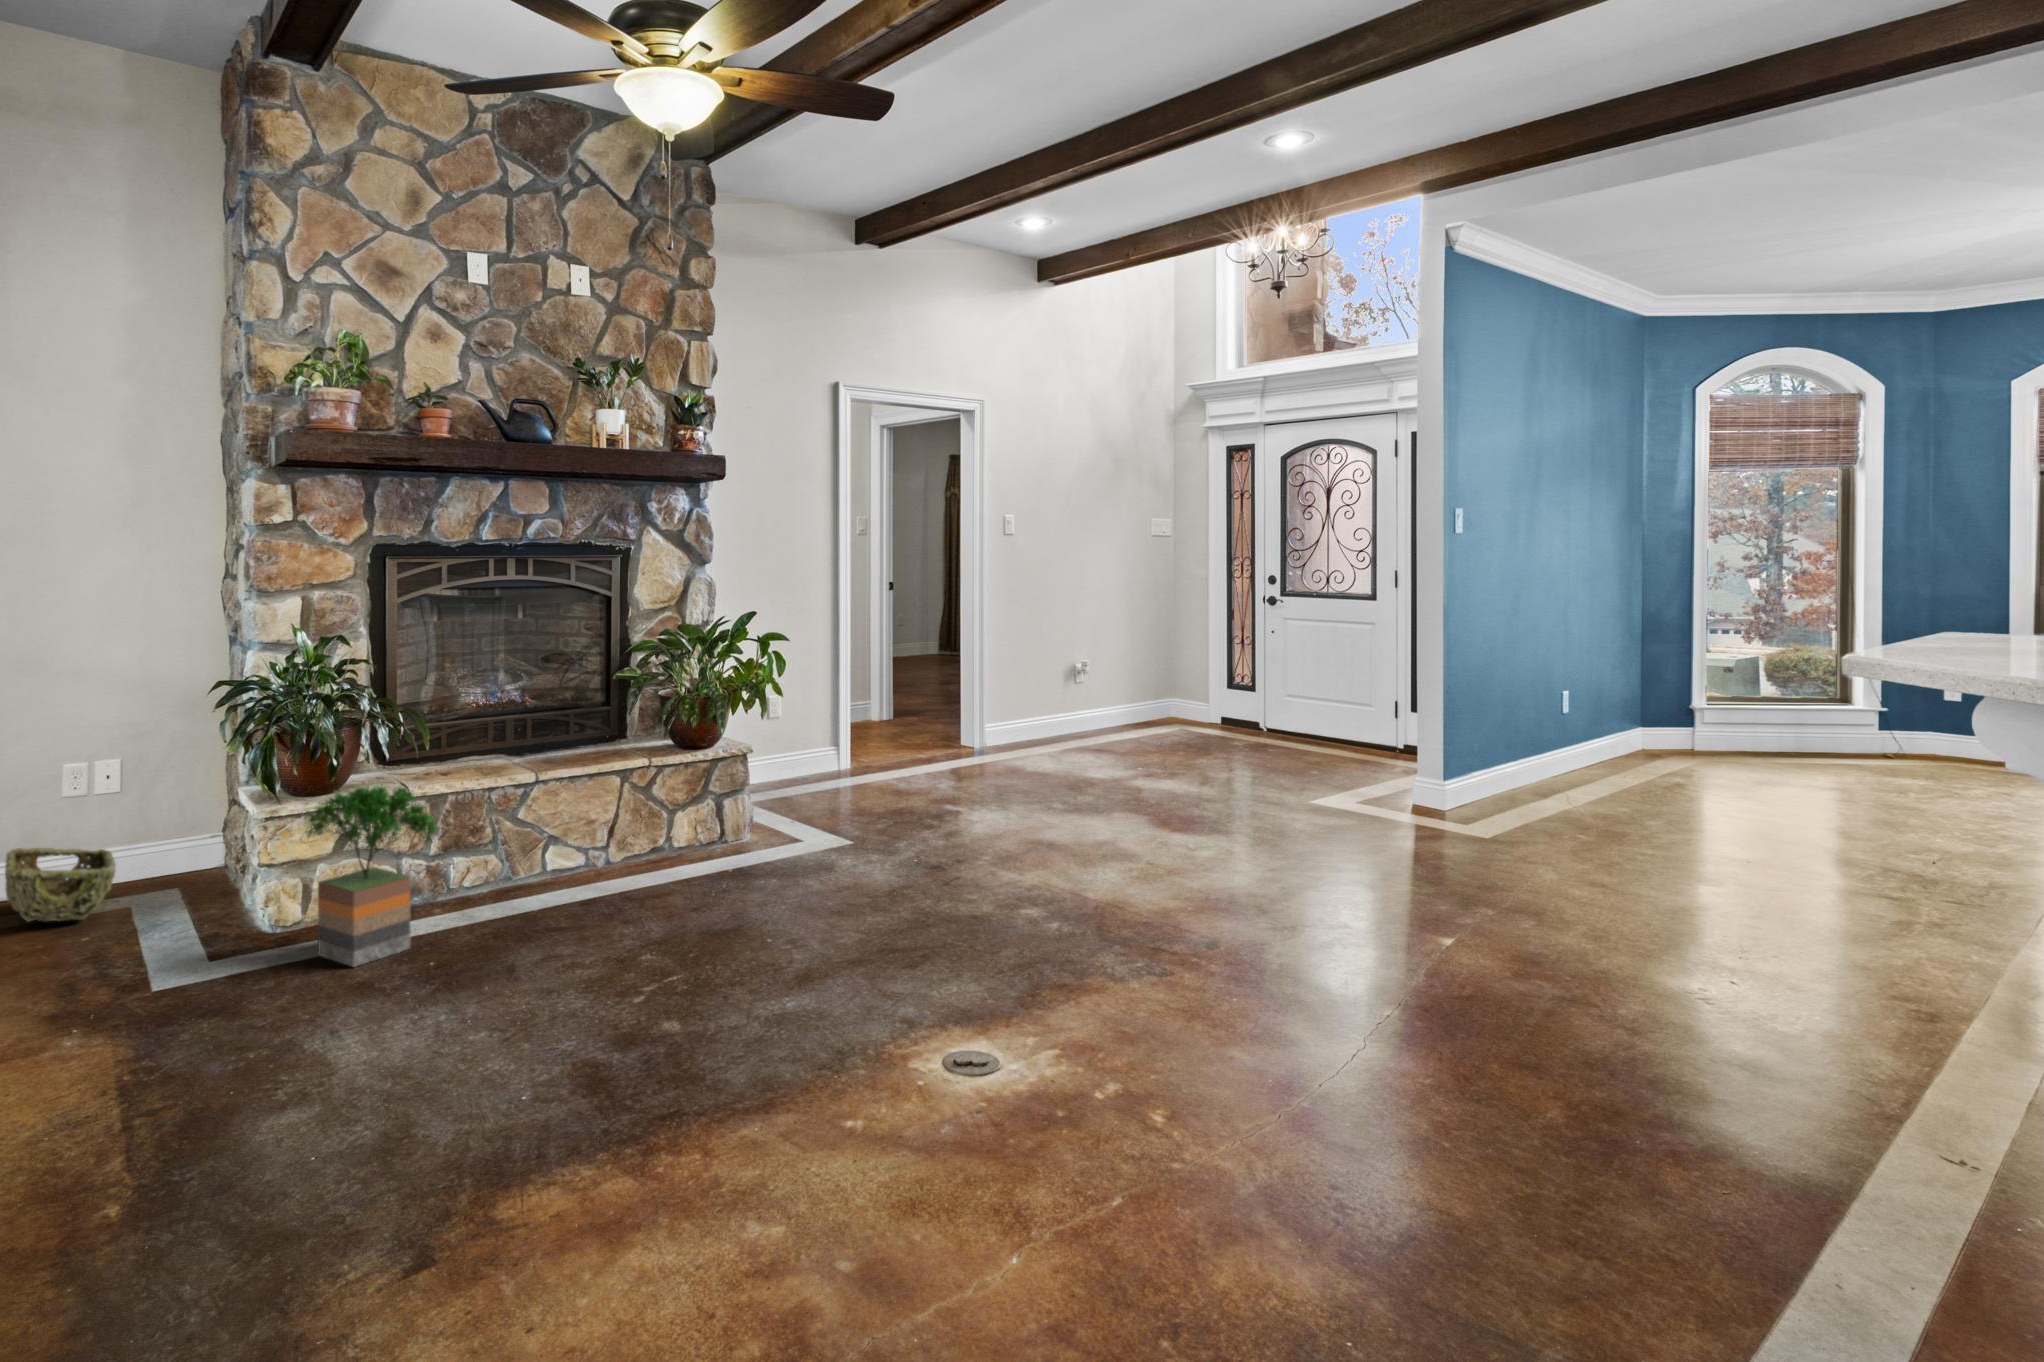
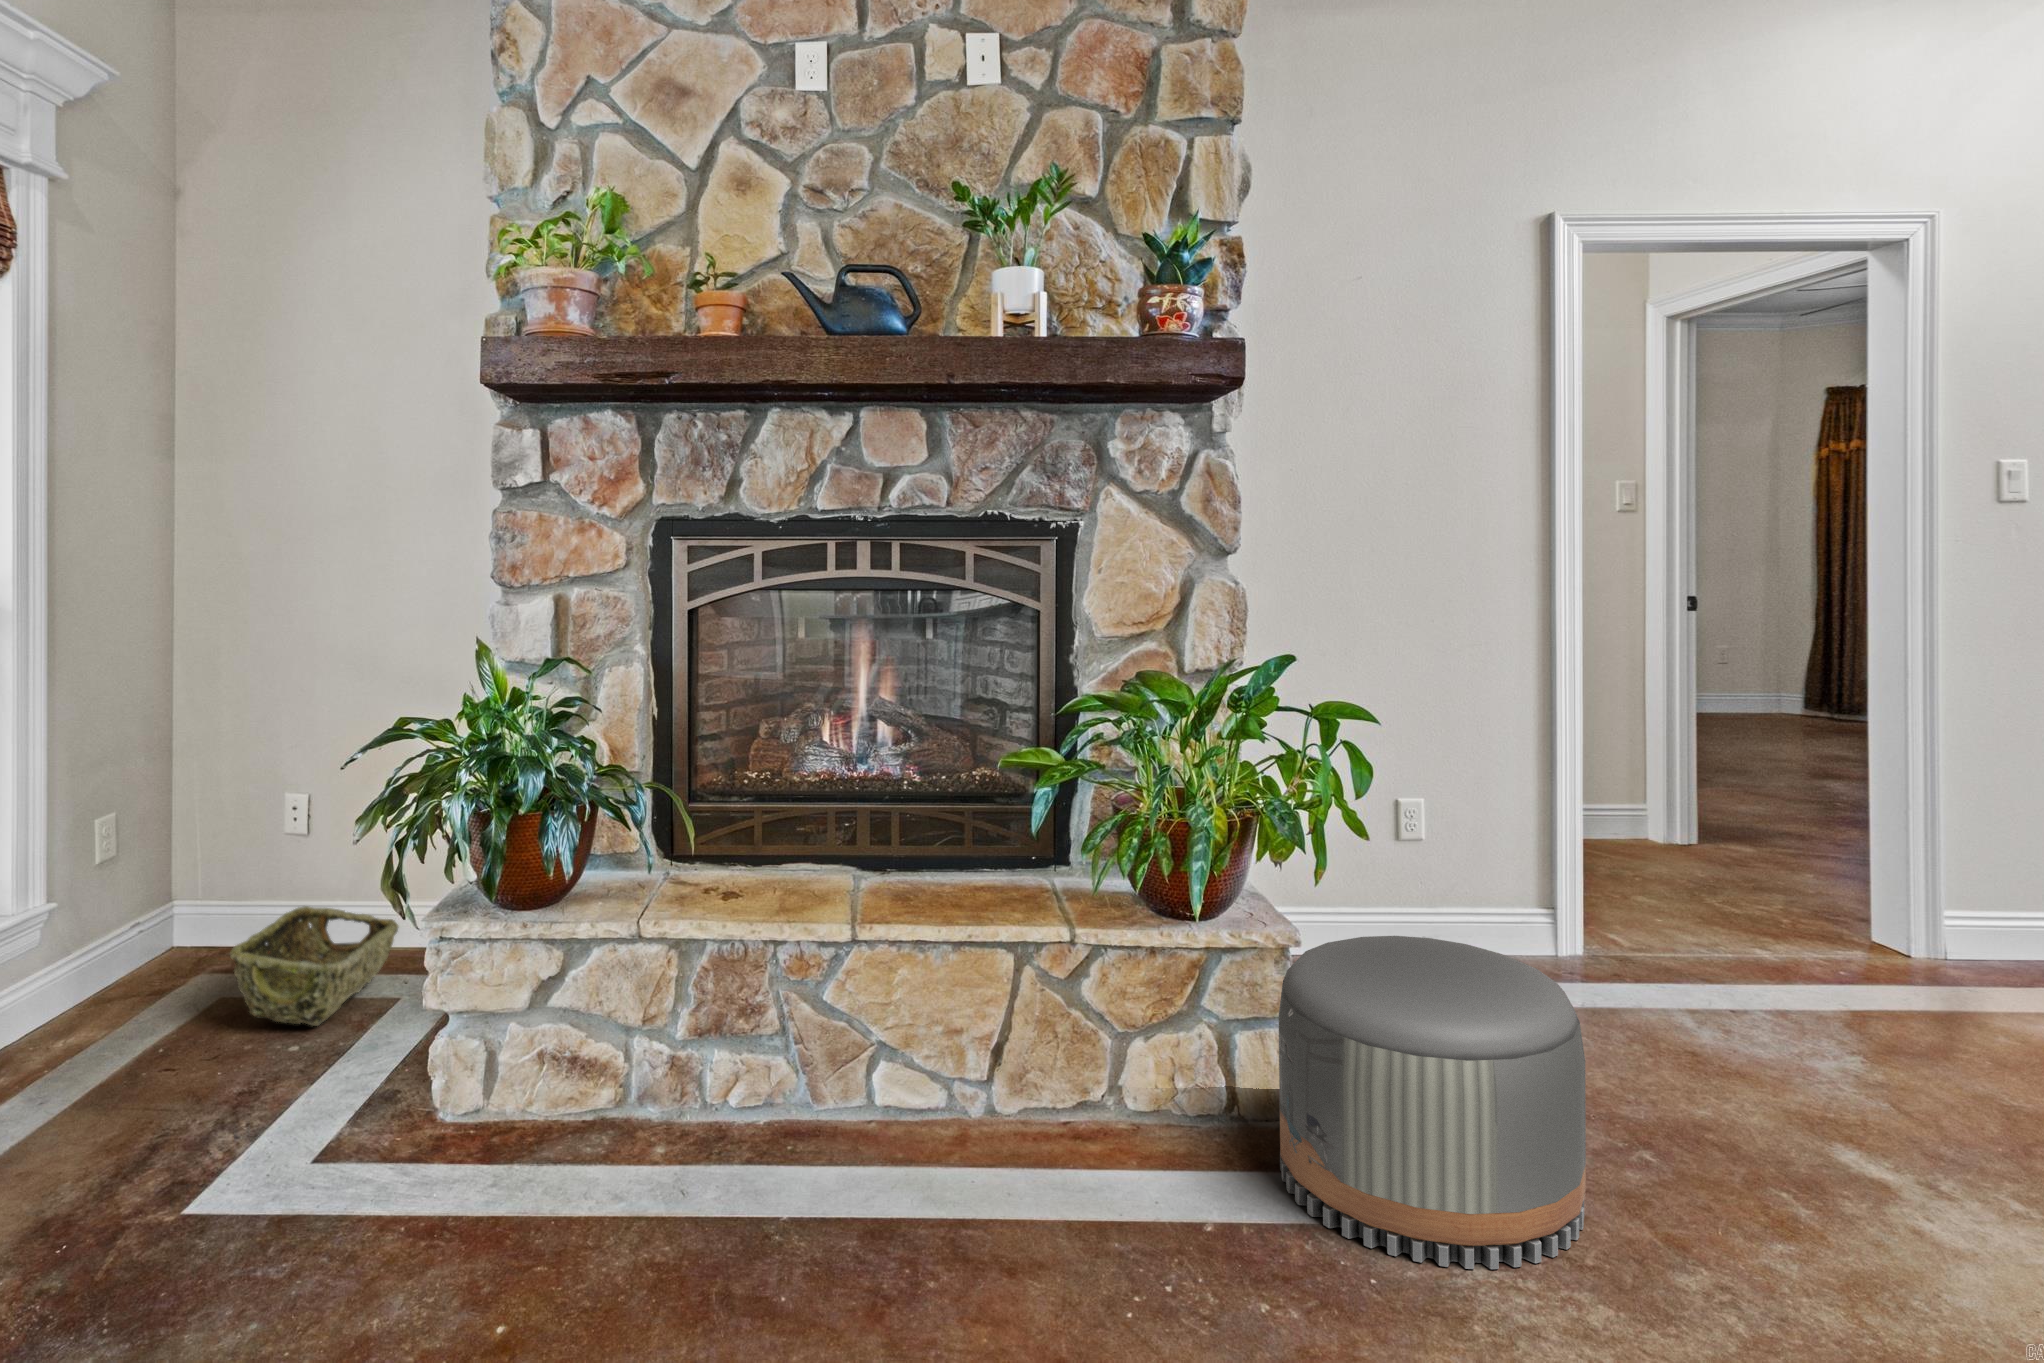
pouf: none [767,746,898,875] -> present [1279,936,1586,1269]
potted tree: present [305,785,437,967] -> none [385,927,590,1257]

